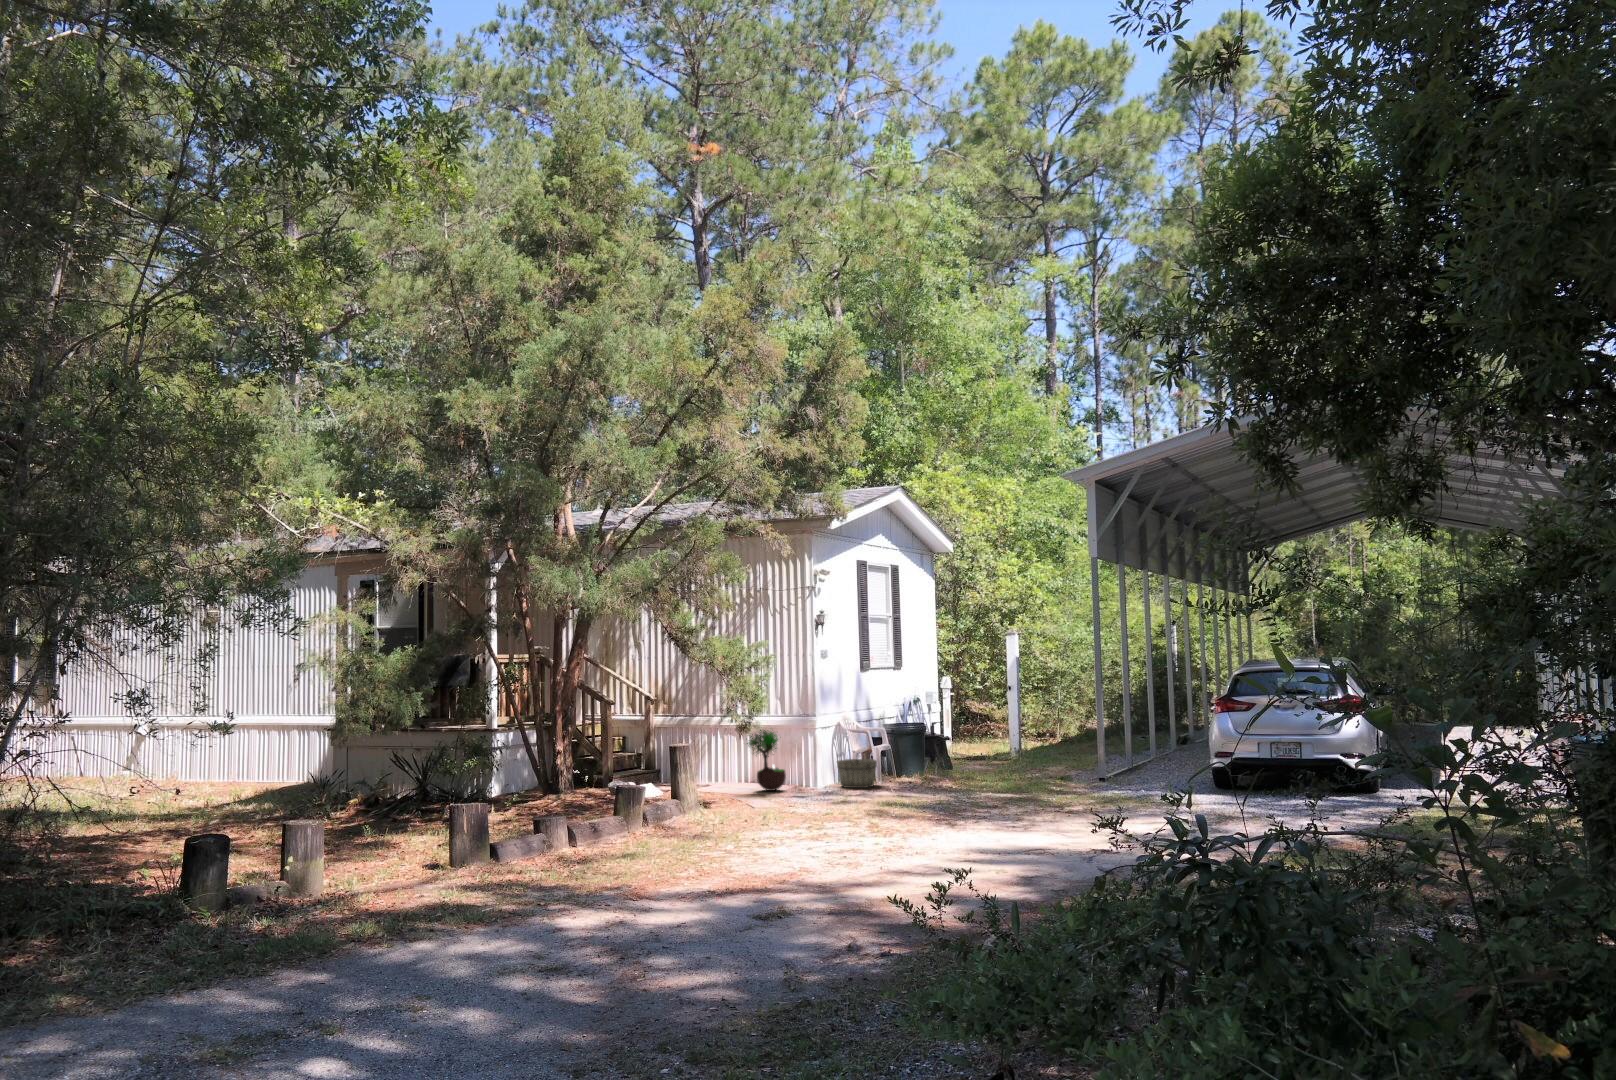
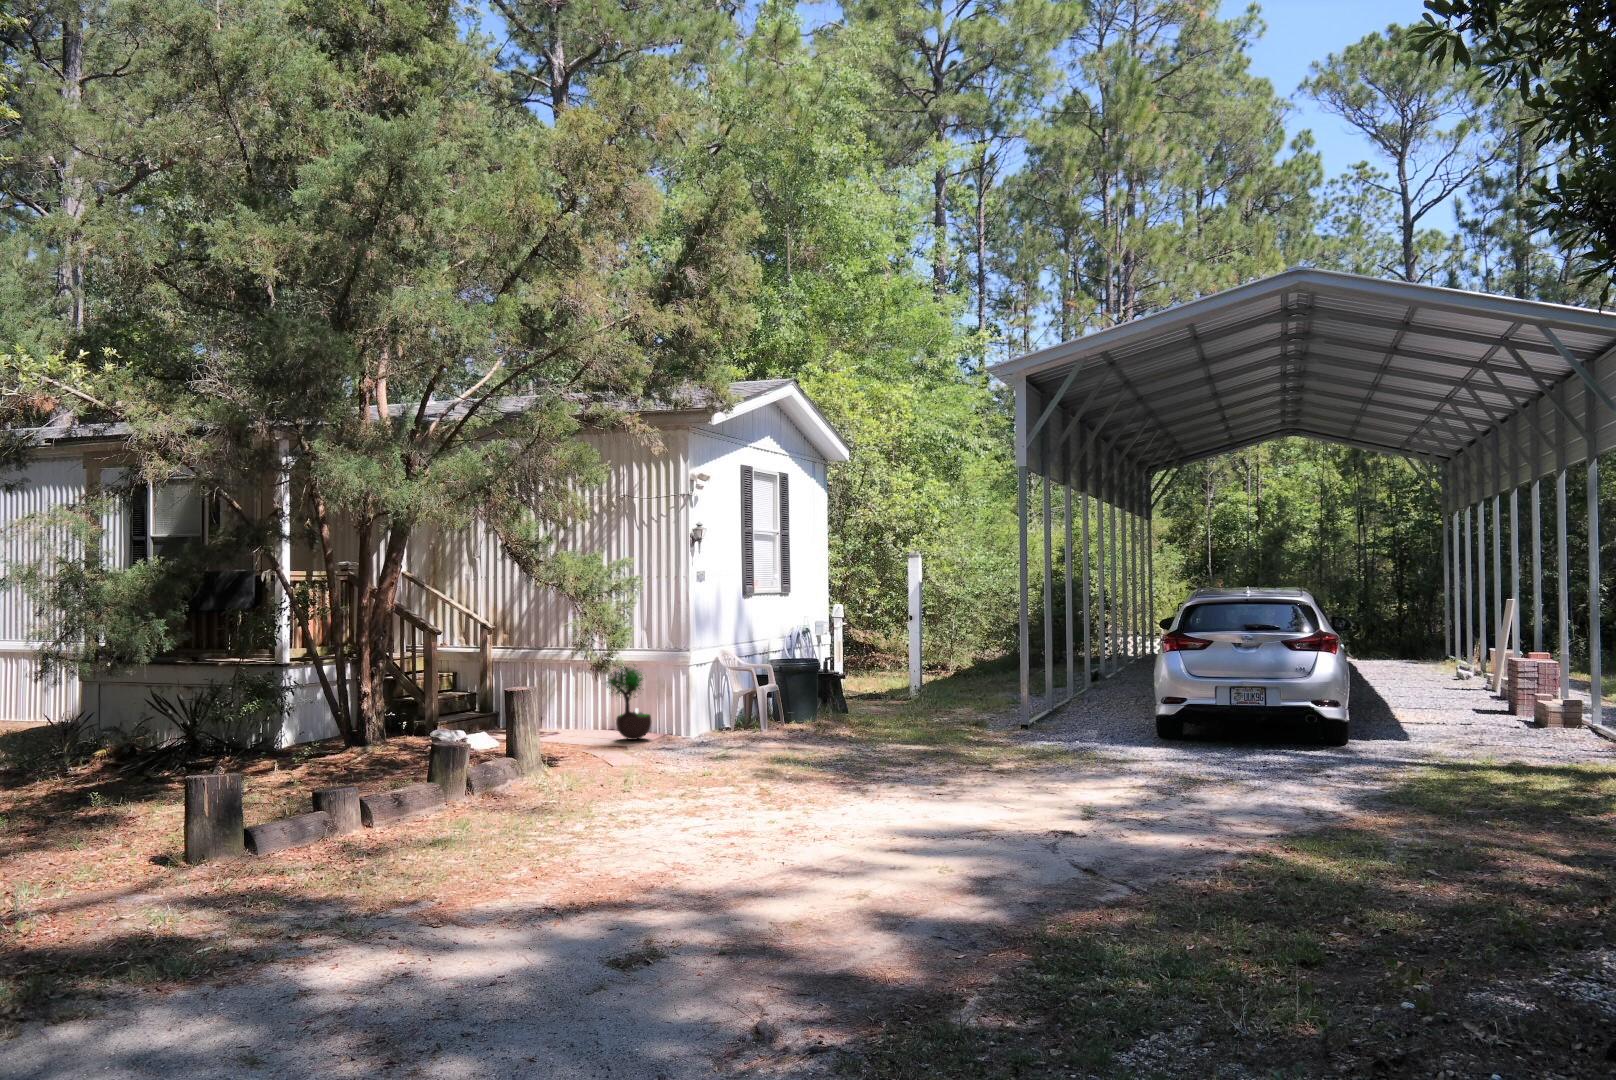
wooden bucket: present [837,756,877,788] -> none [713,692,761,736]

